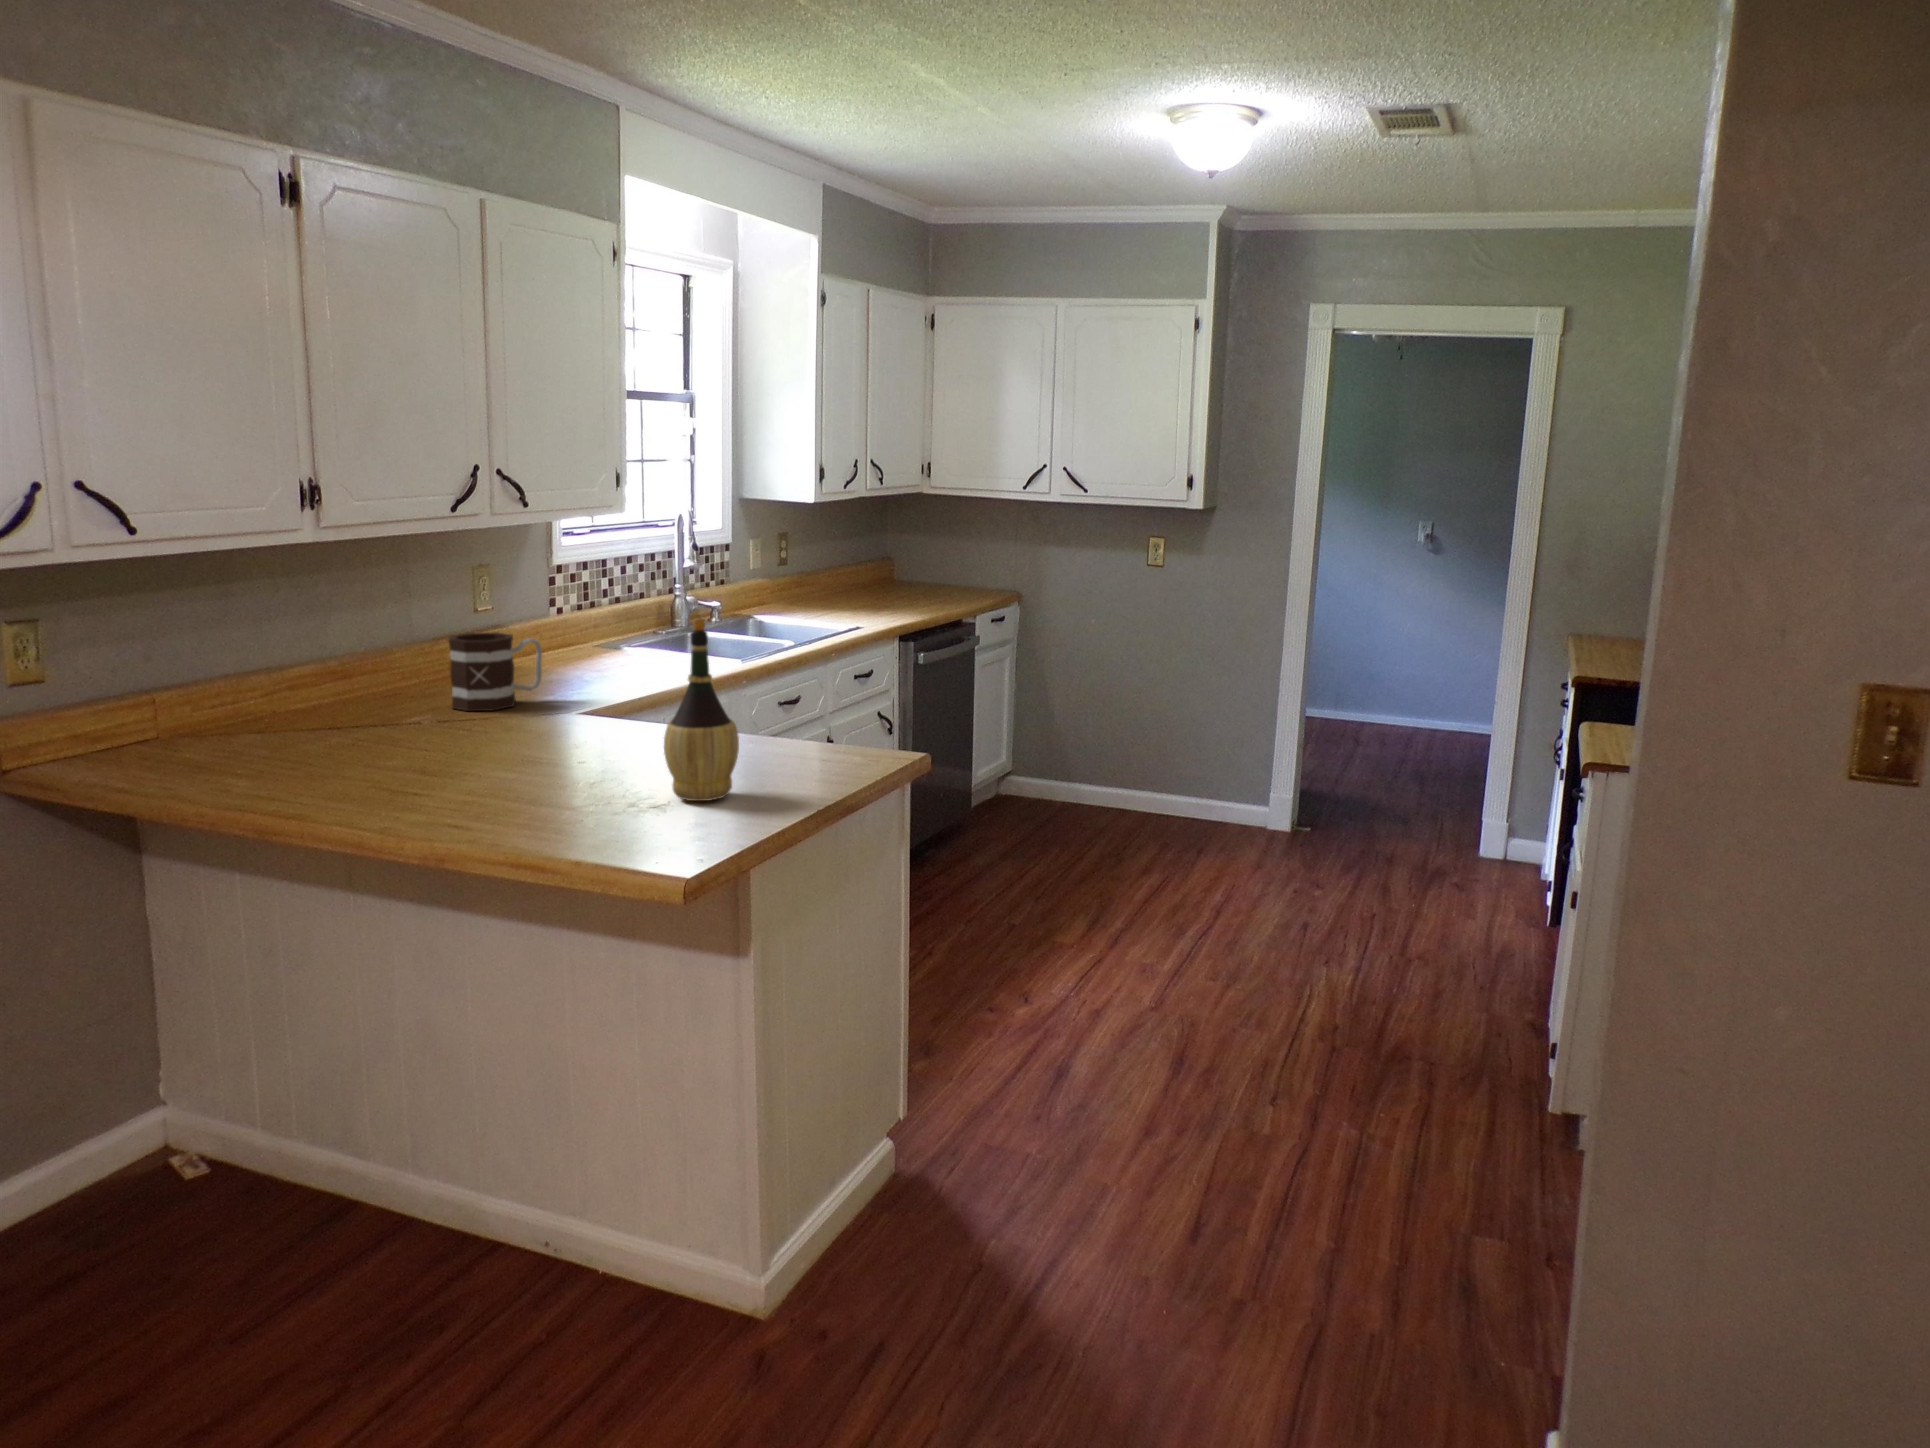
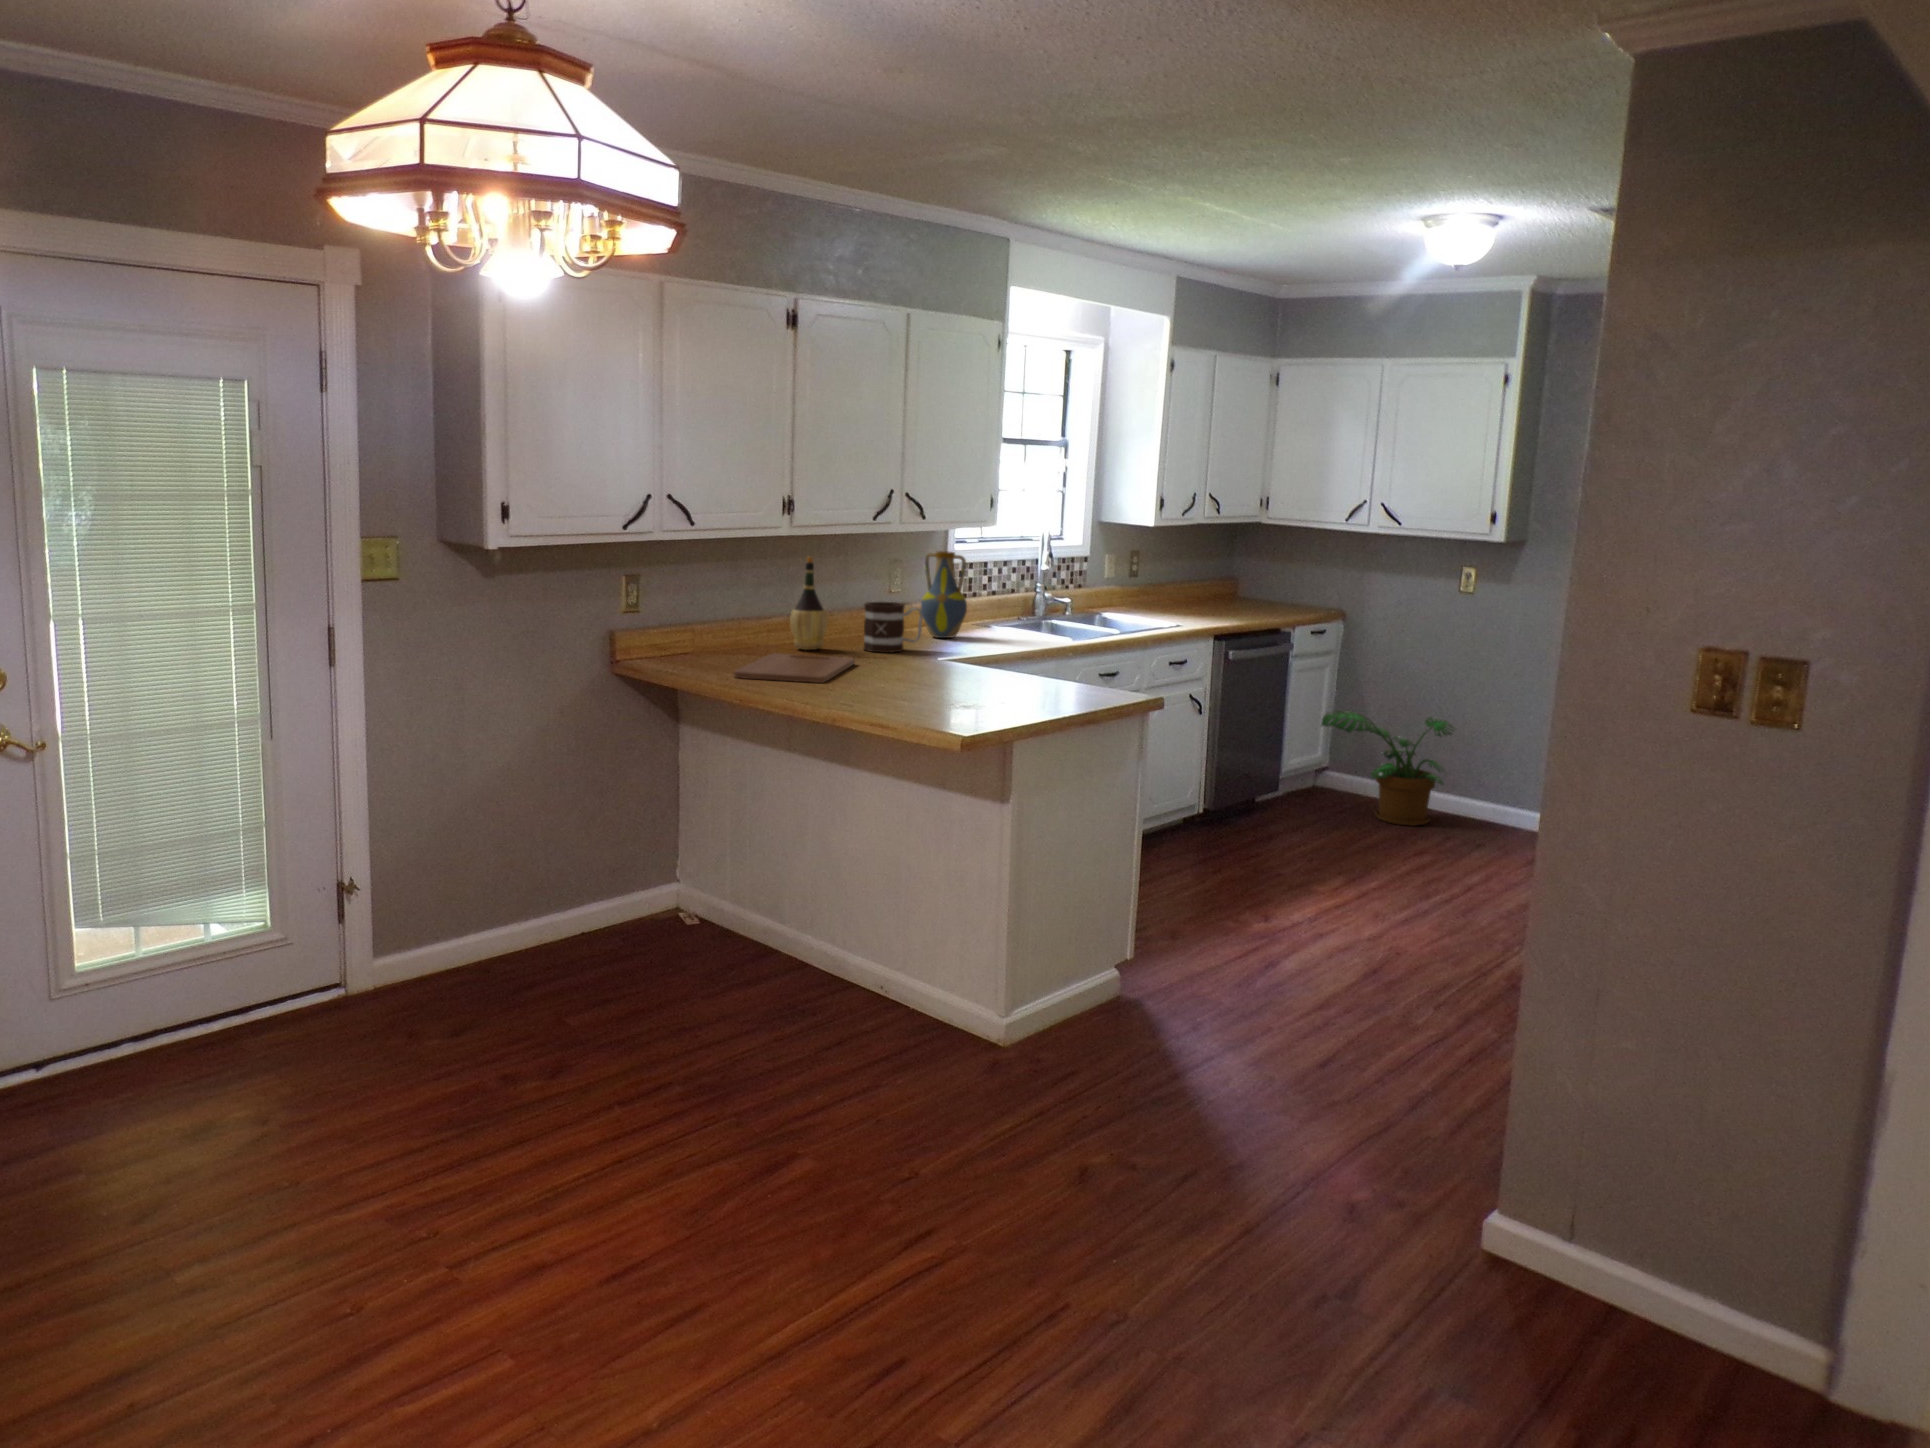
vase: none [528,551,598,674] -> present [921,551,967,638]
wine bottle: present [664,618,739,801] -> present [790,557,828,650]
potted plant: none [1016,707,1152,834] -> present [1321,711,1454,826]
cutting board: none [236,730,448,795] -> present [734,653,855,683]

